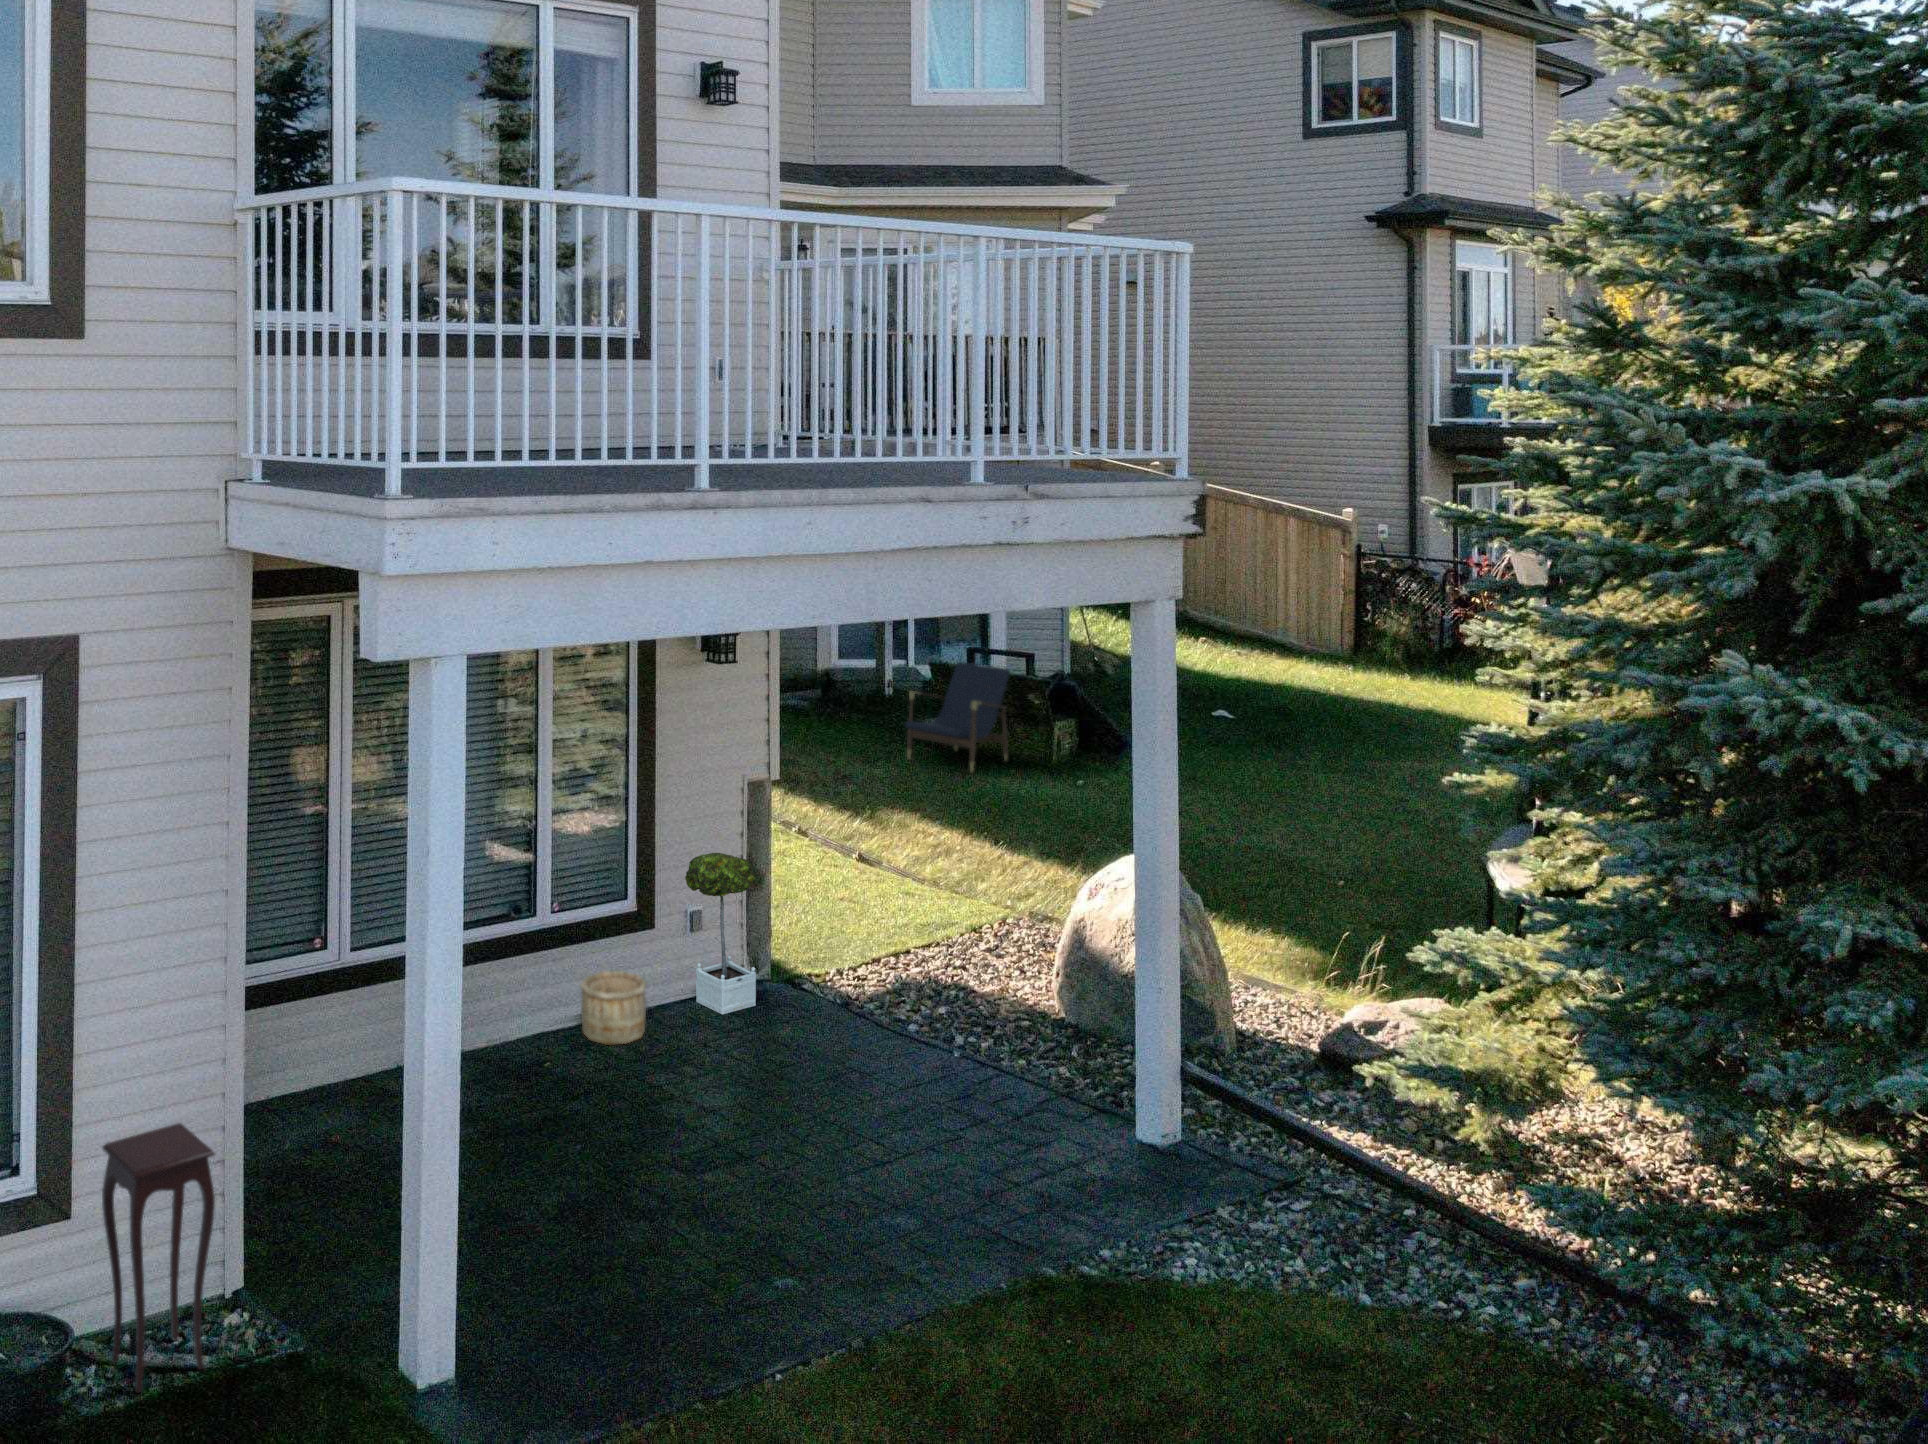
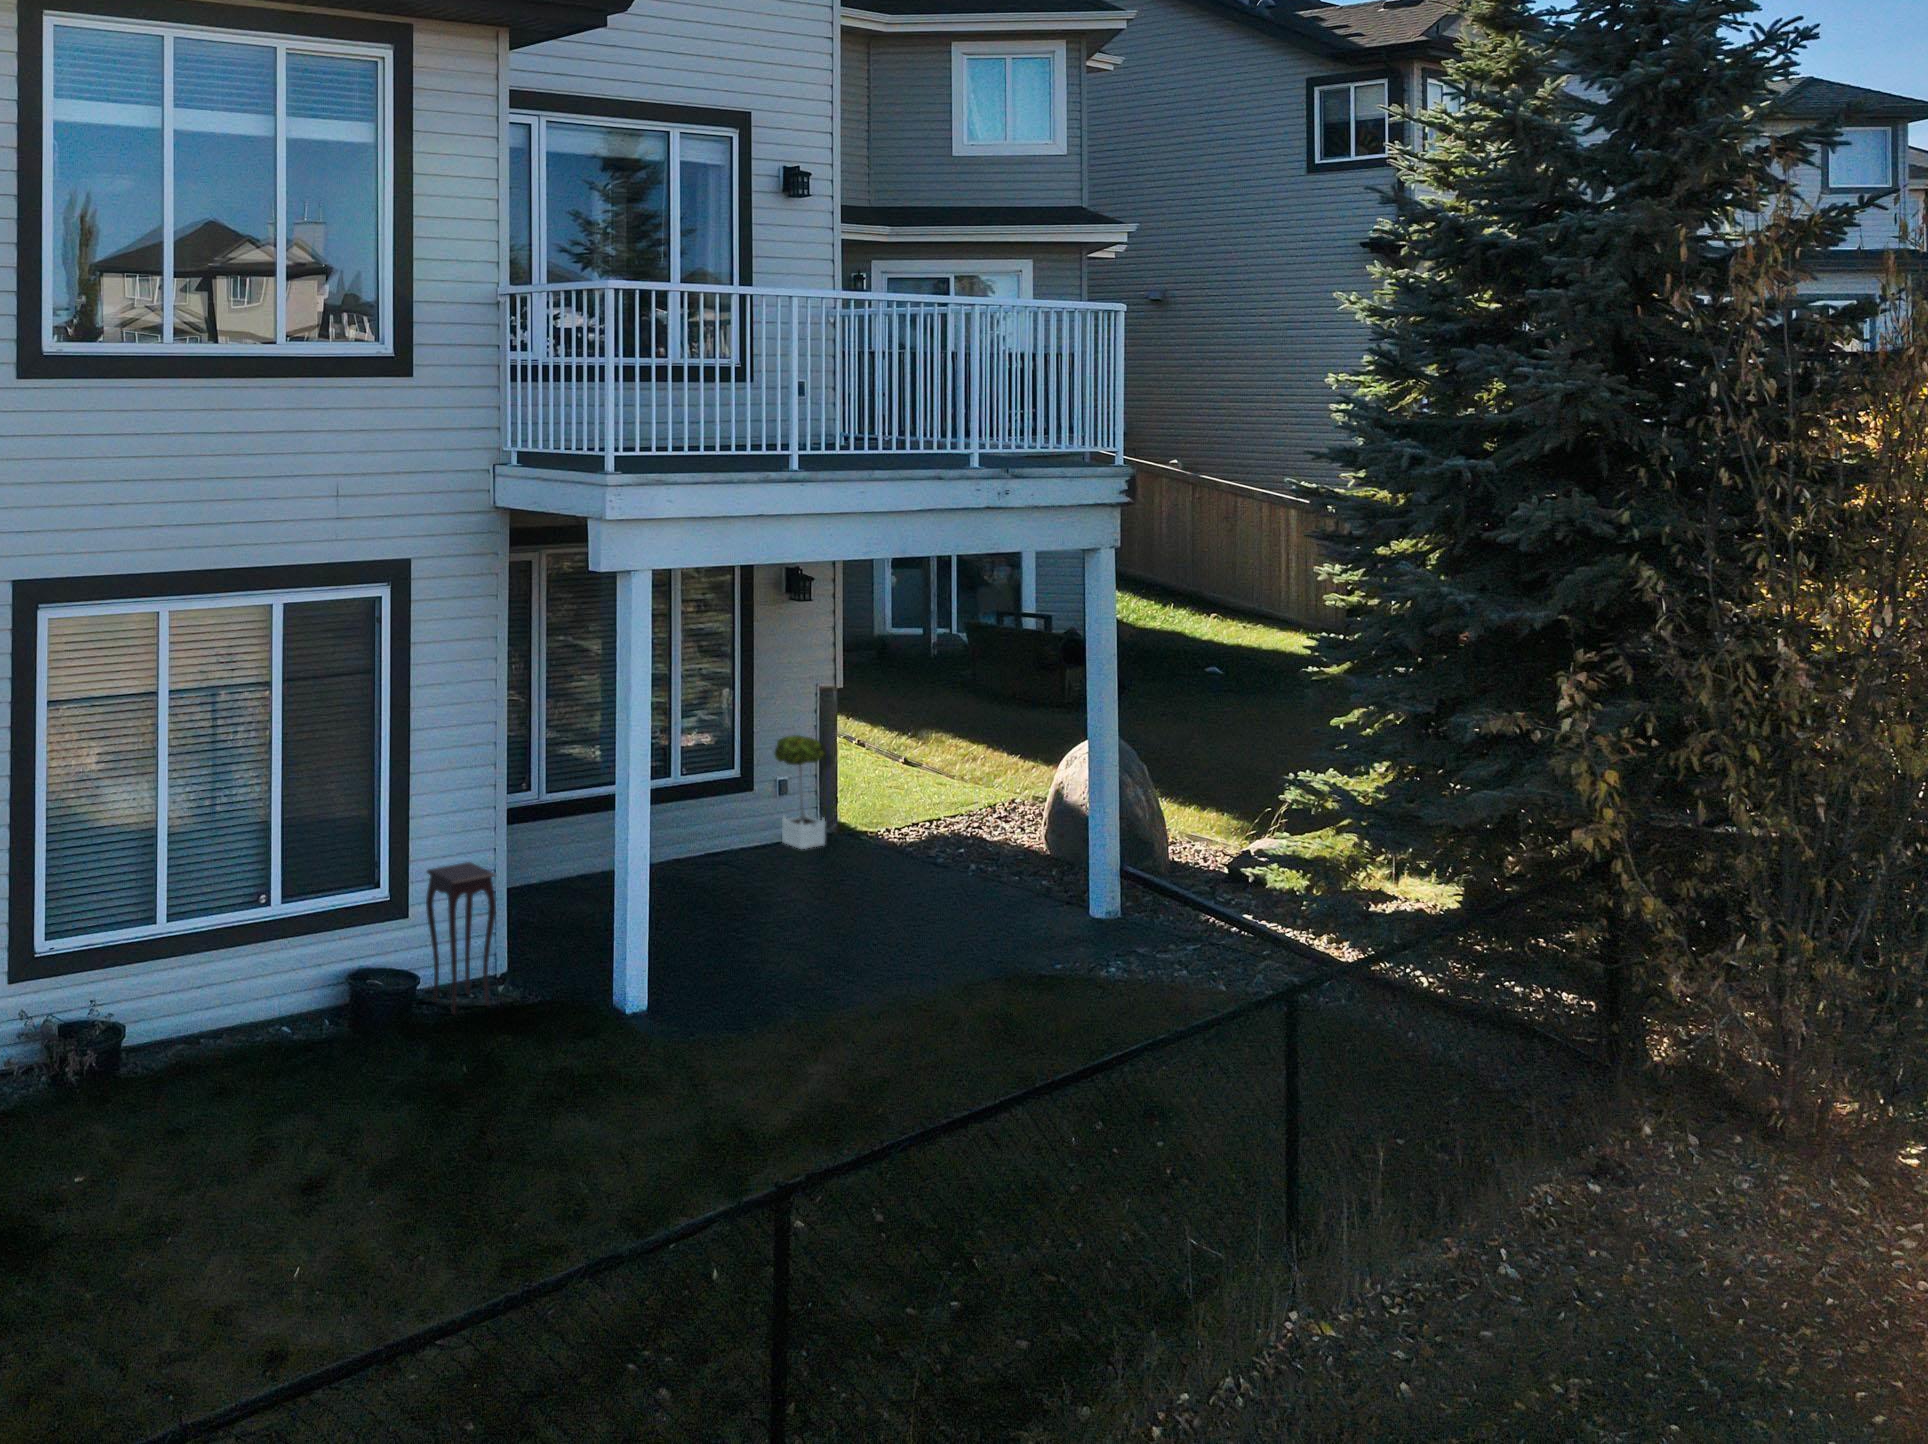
lounge chair: present [905,662,1009,772] -> none [944,619,1030,707]
wooden bucket: present [580,971,647,1045] -> none [700,816,748,864]

